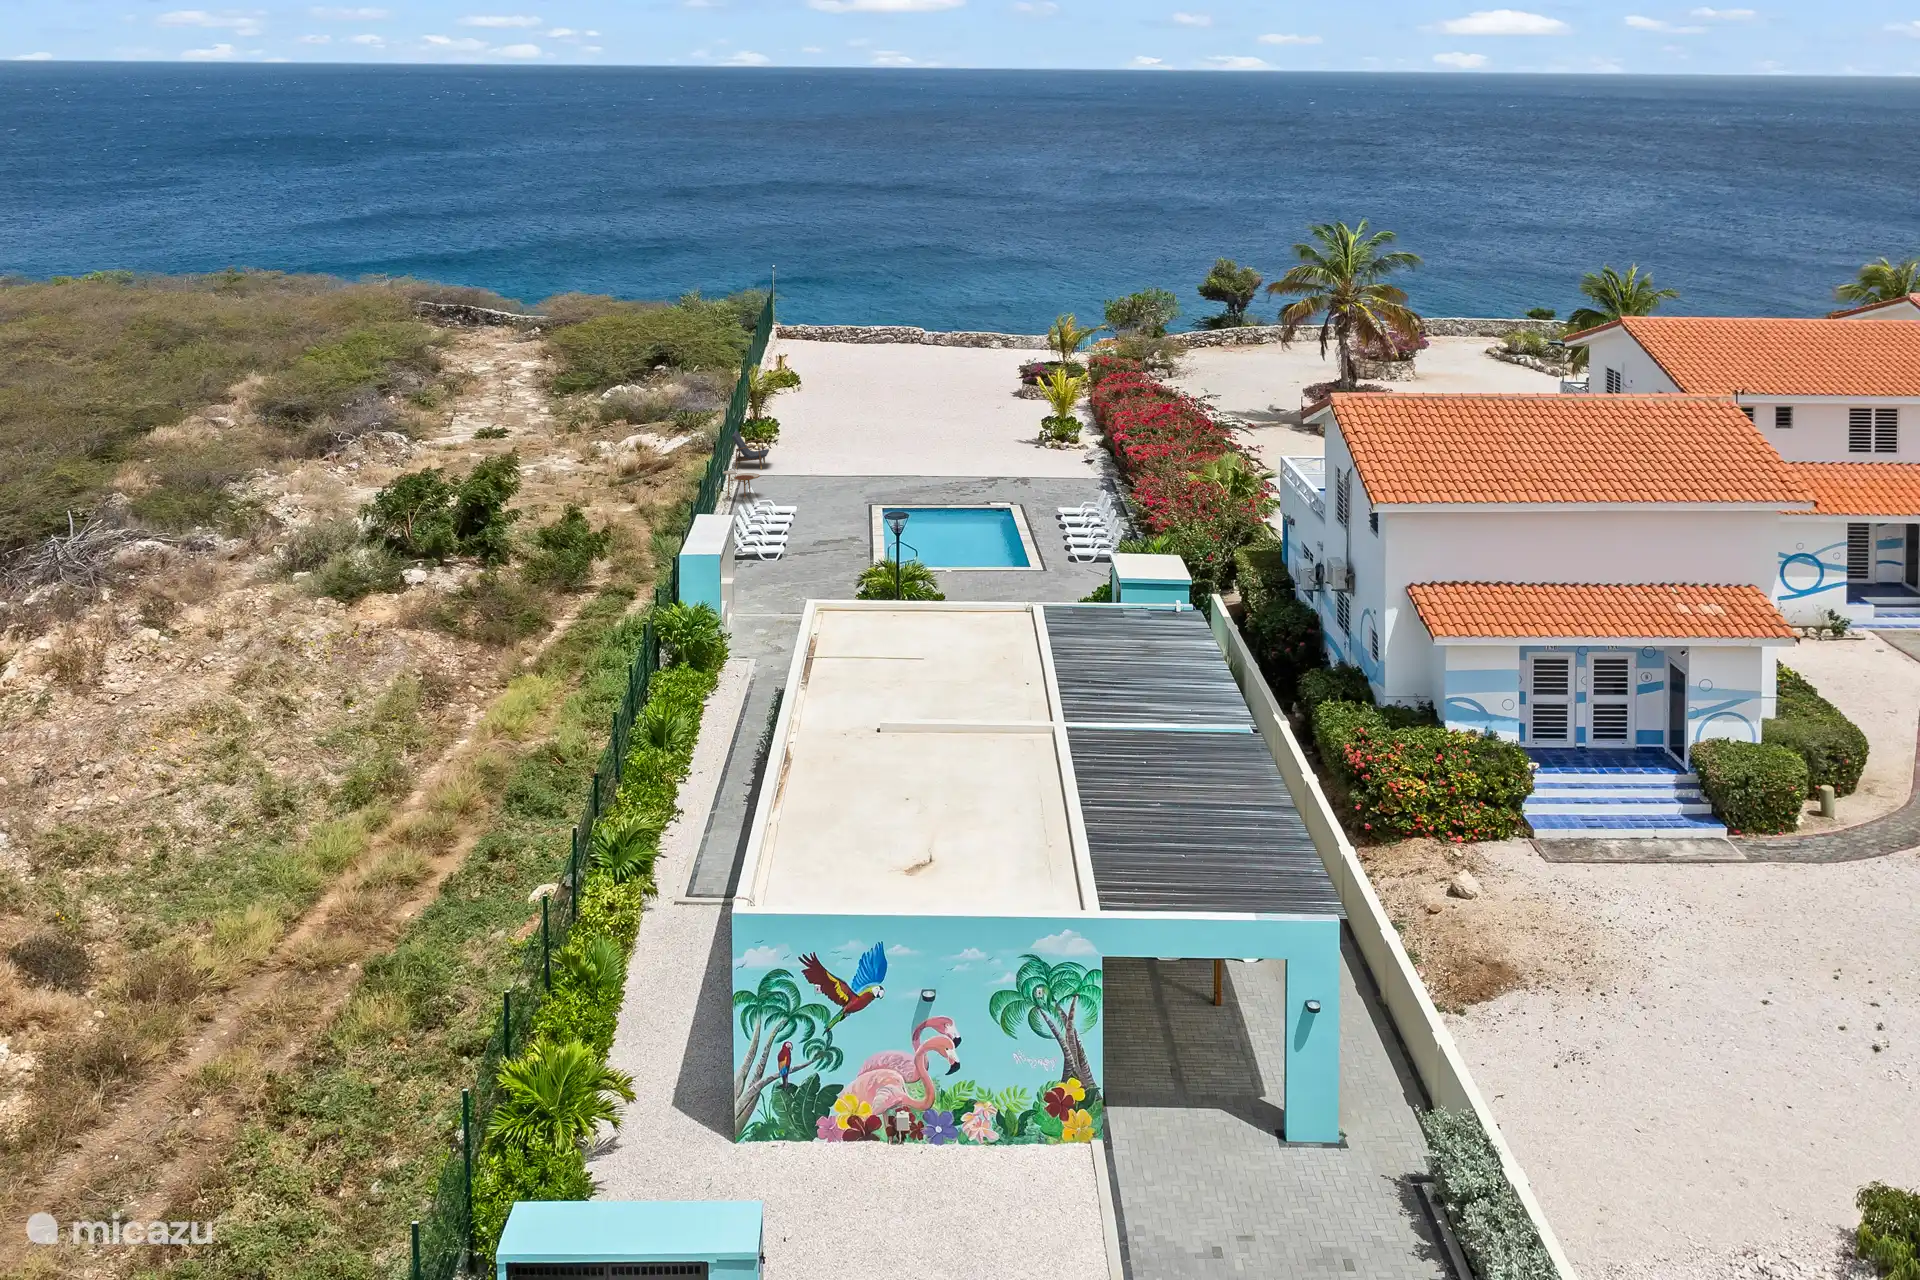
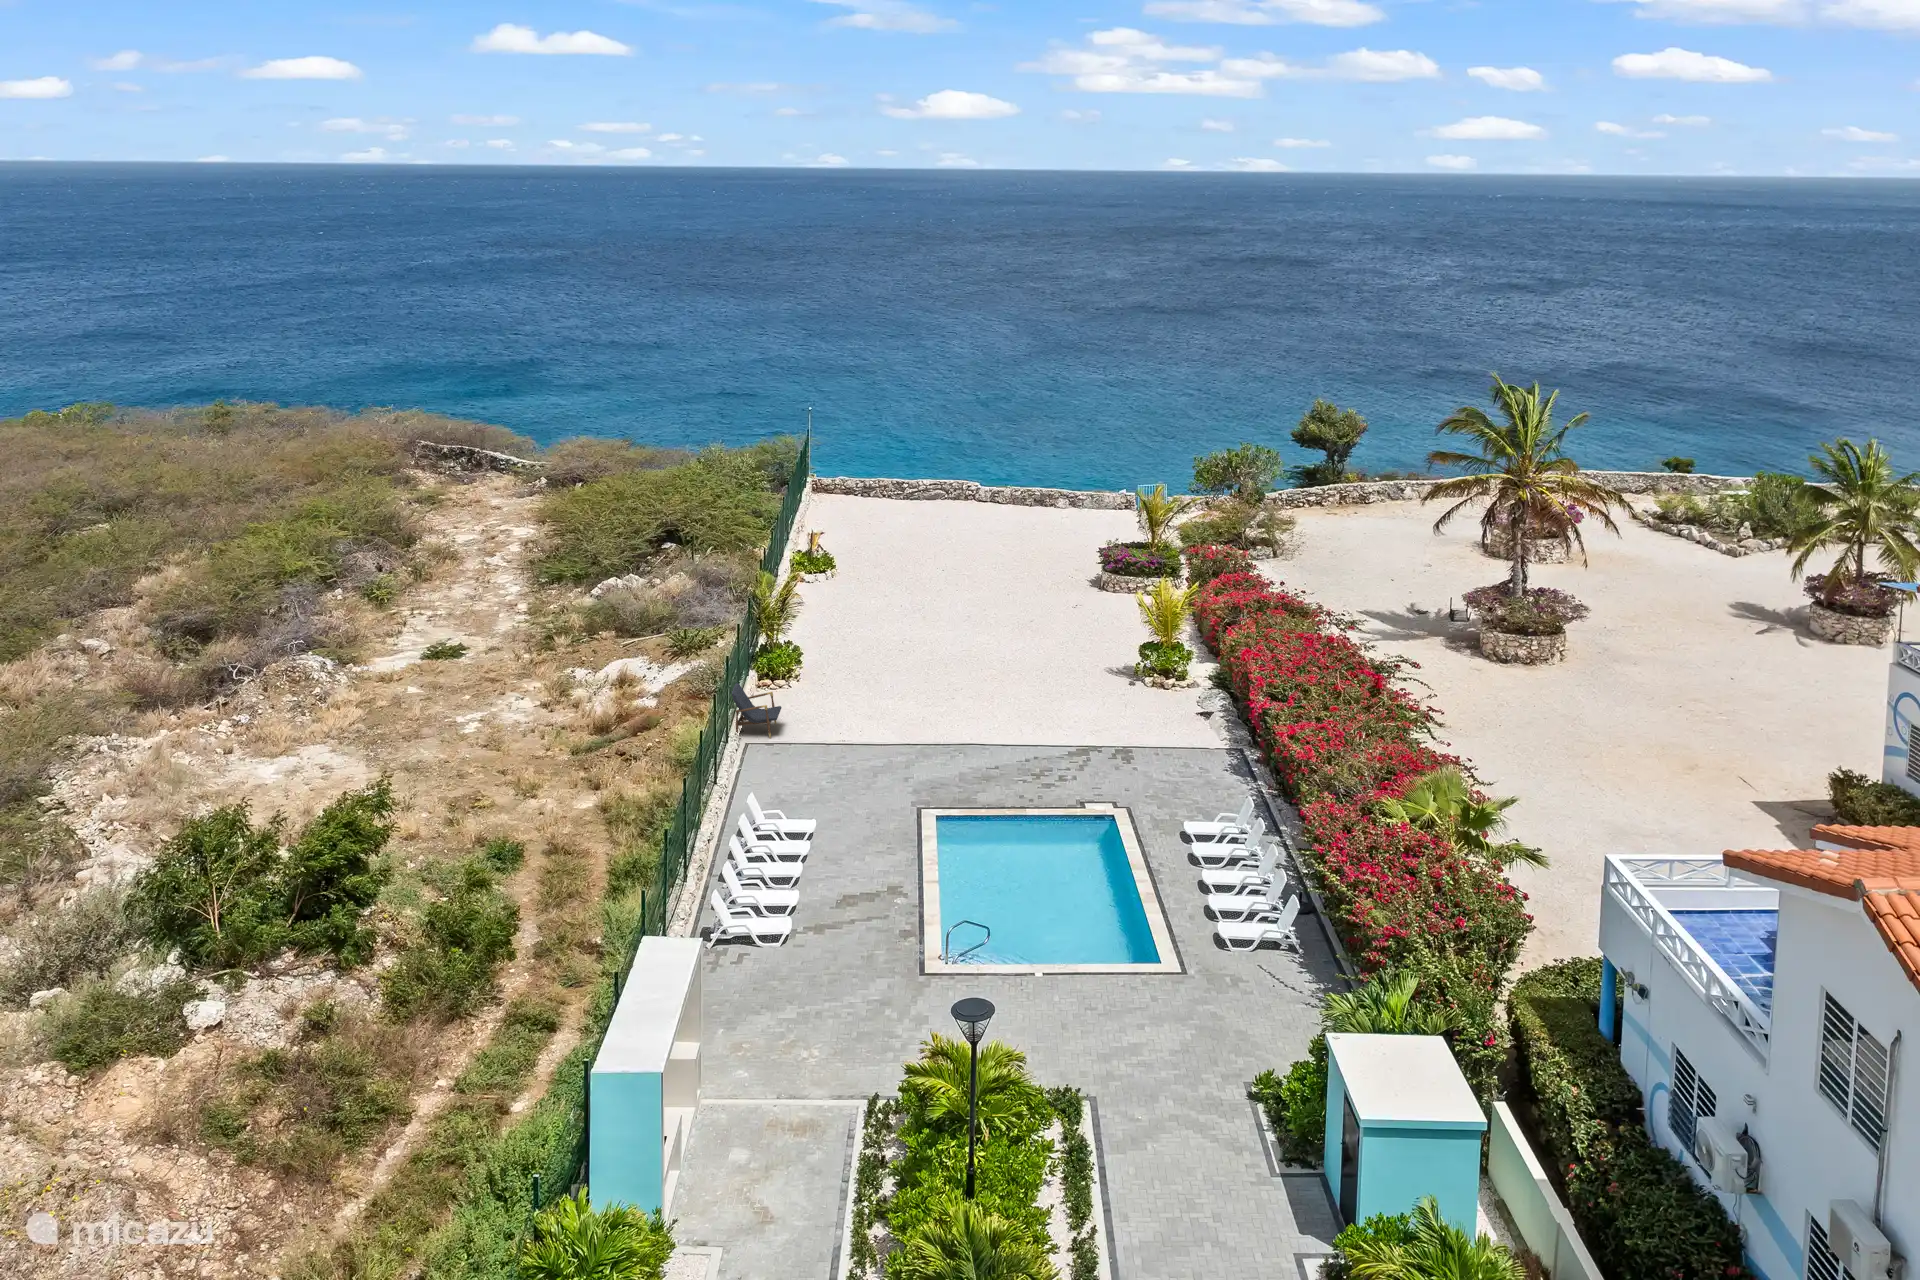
side table: present [723,471,759,498] -> none [710,762,762,804]

